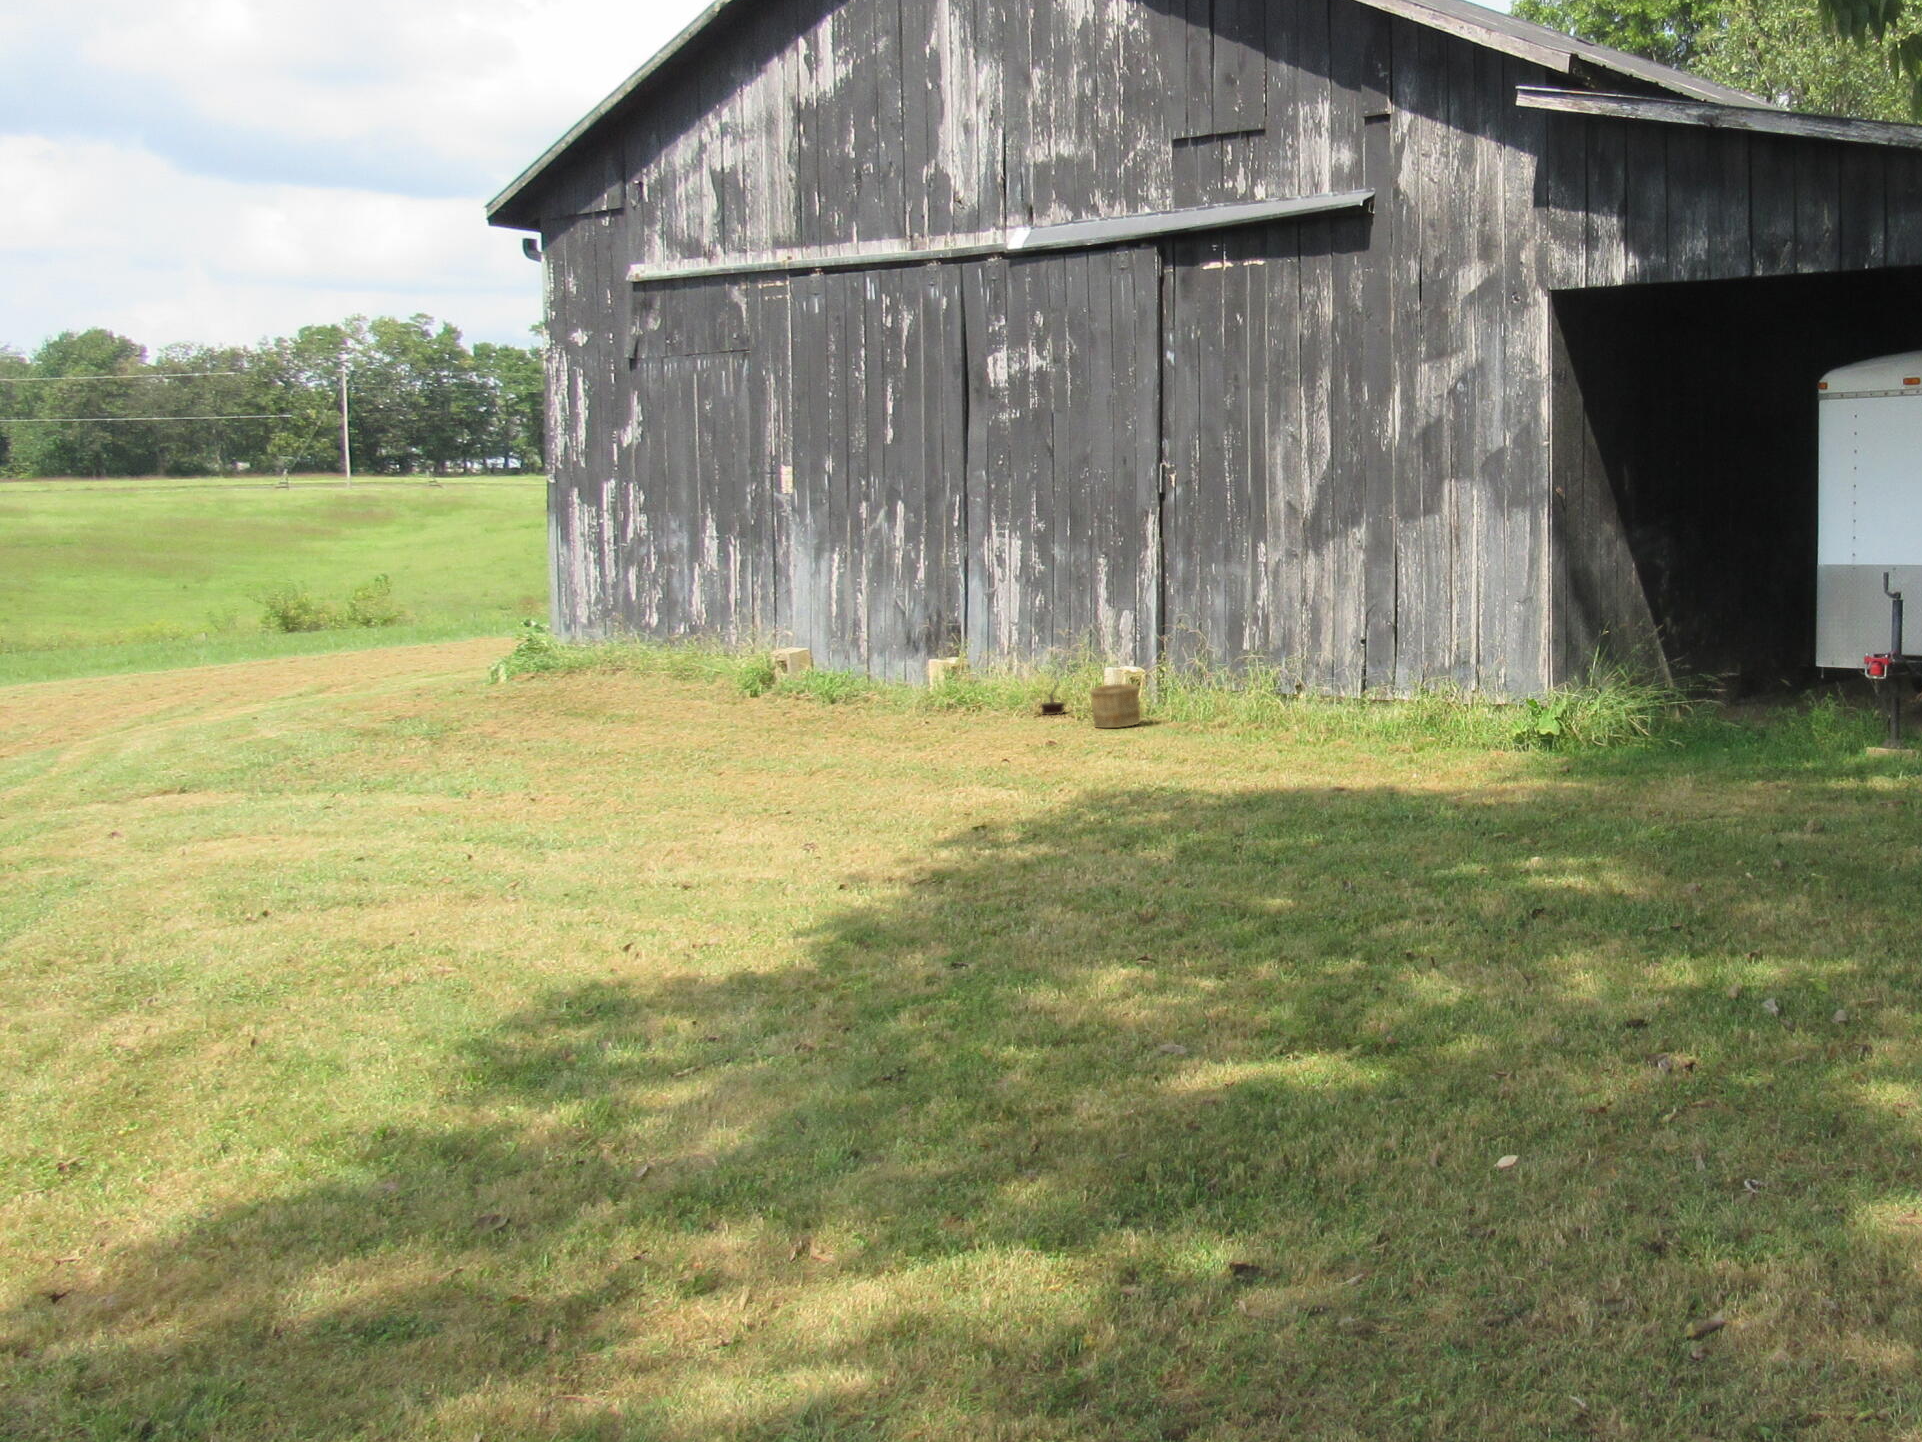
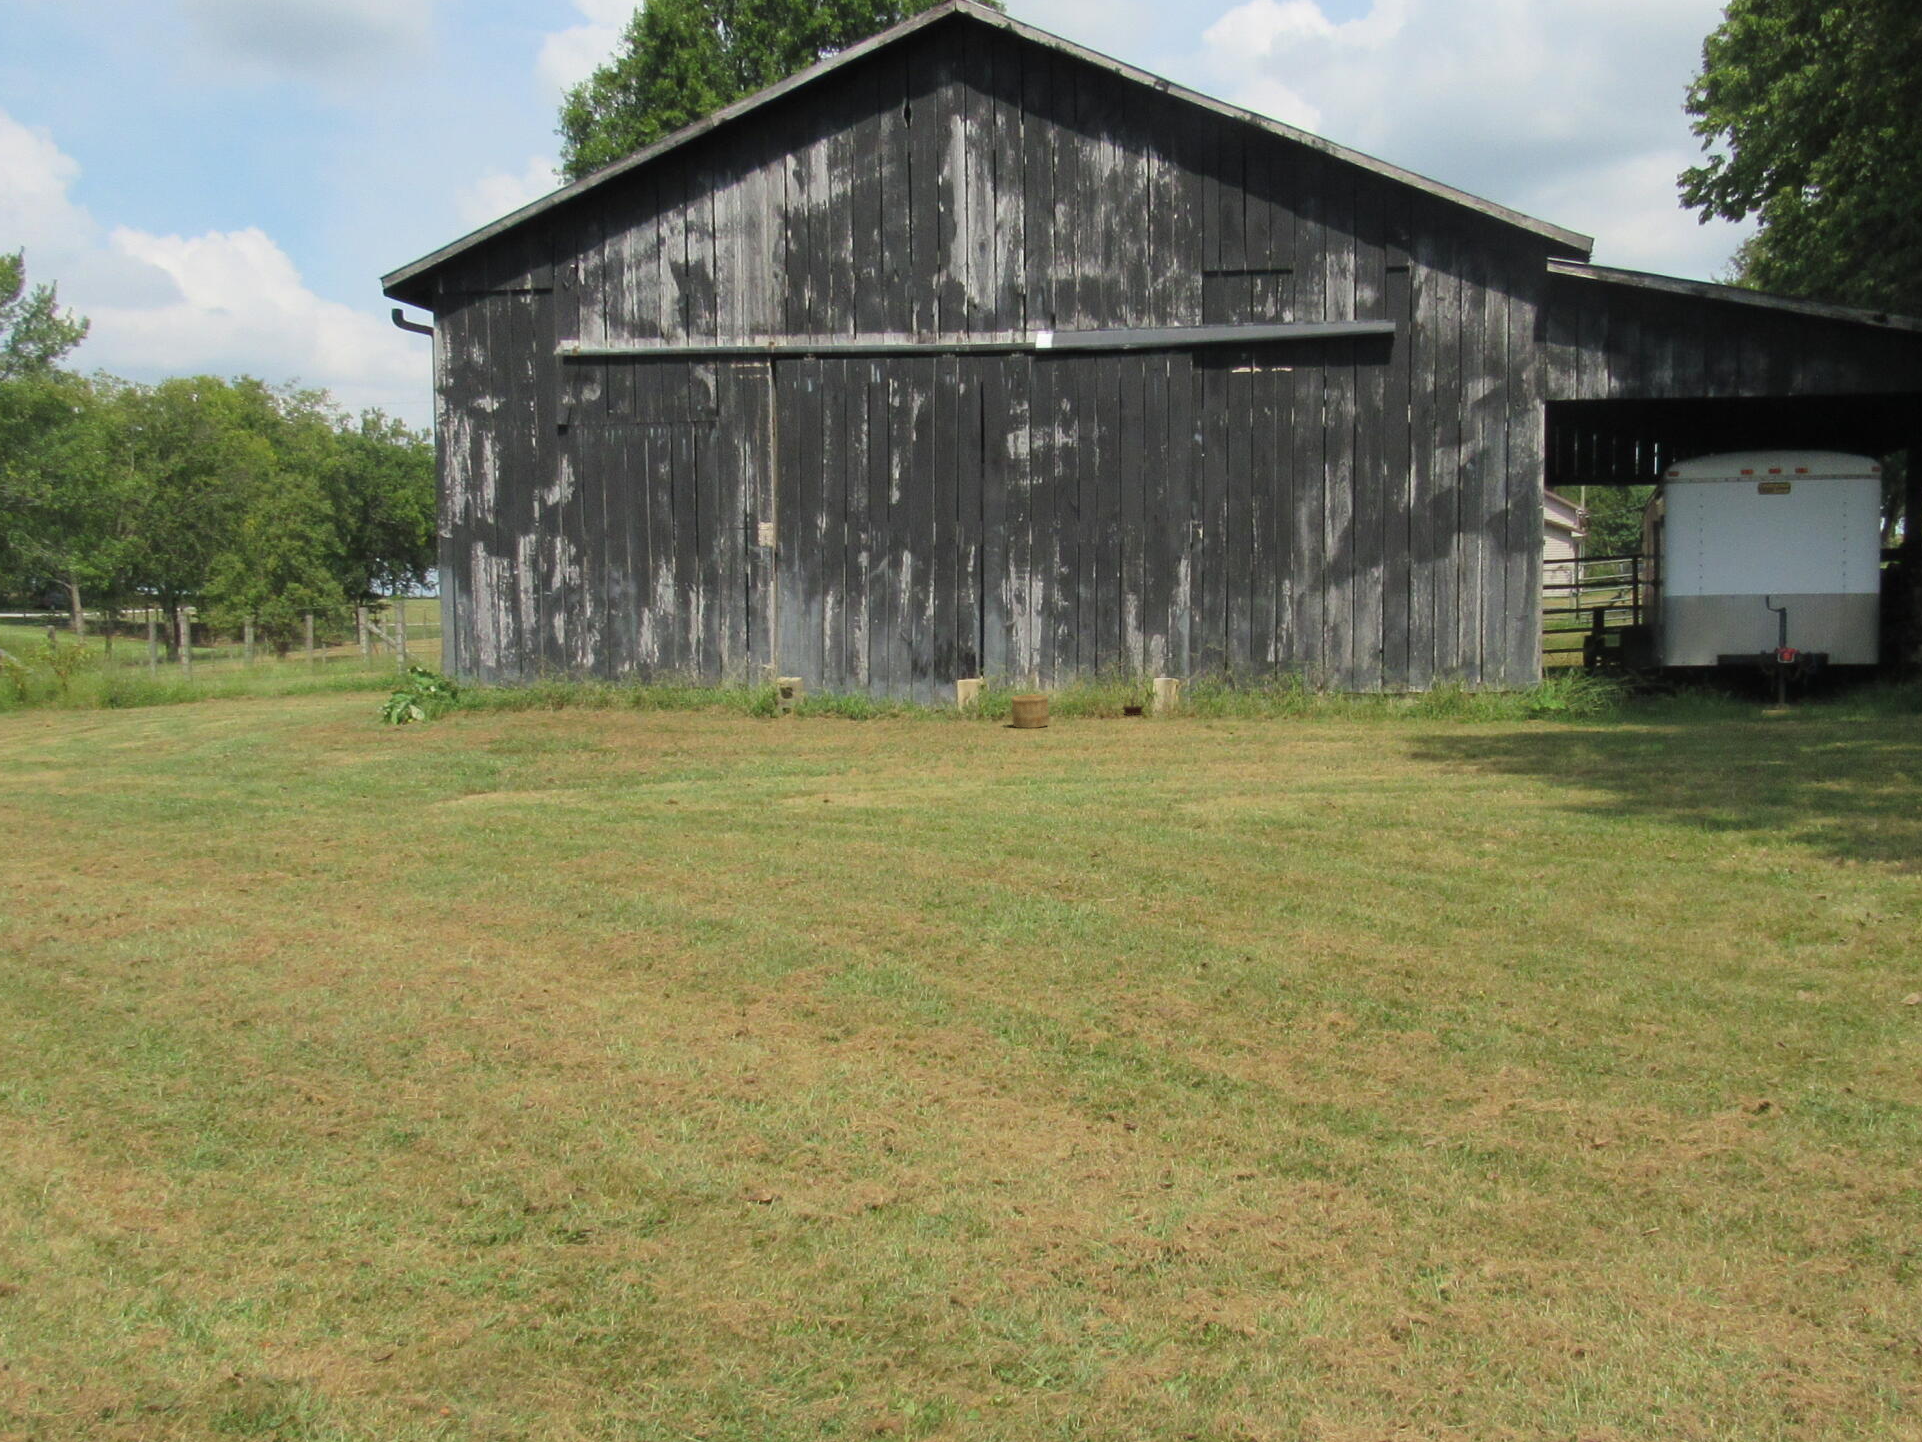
wooden bucket: present [1090,684,1140,728] -> present [1011,694,1049,728]

